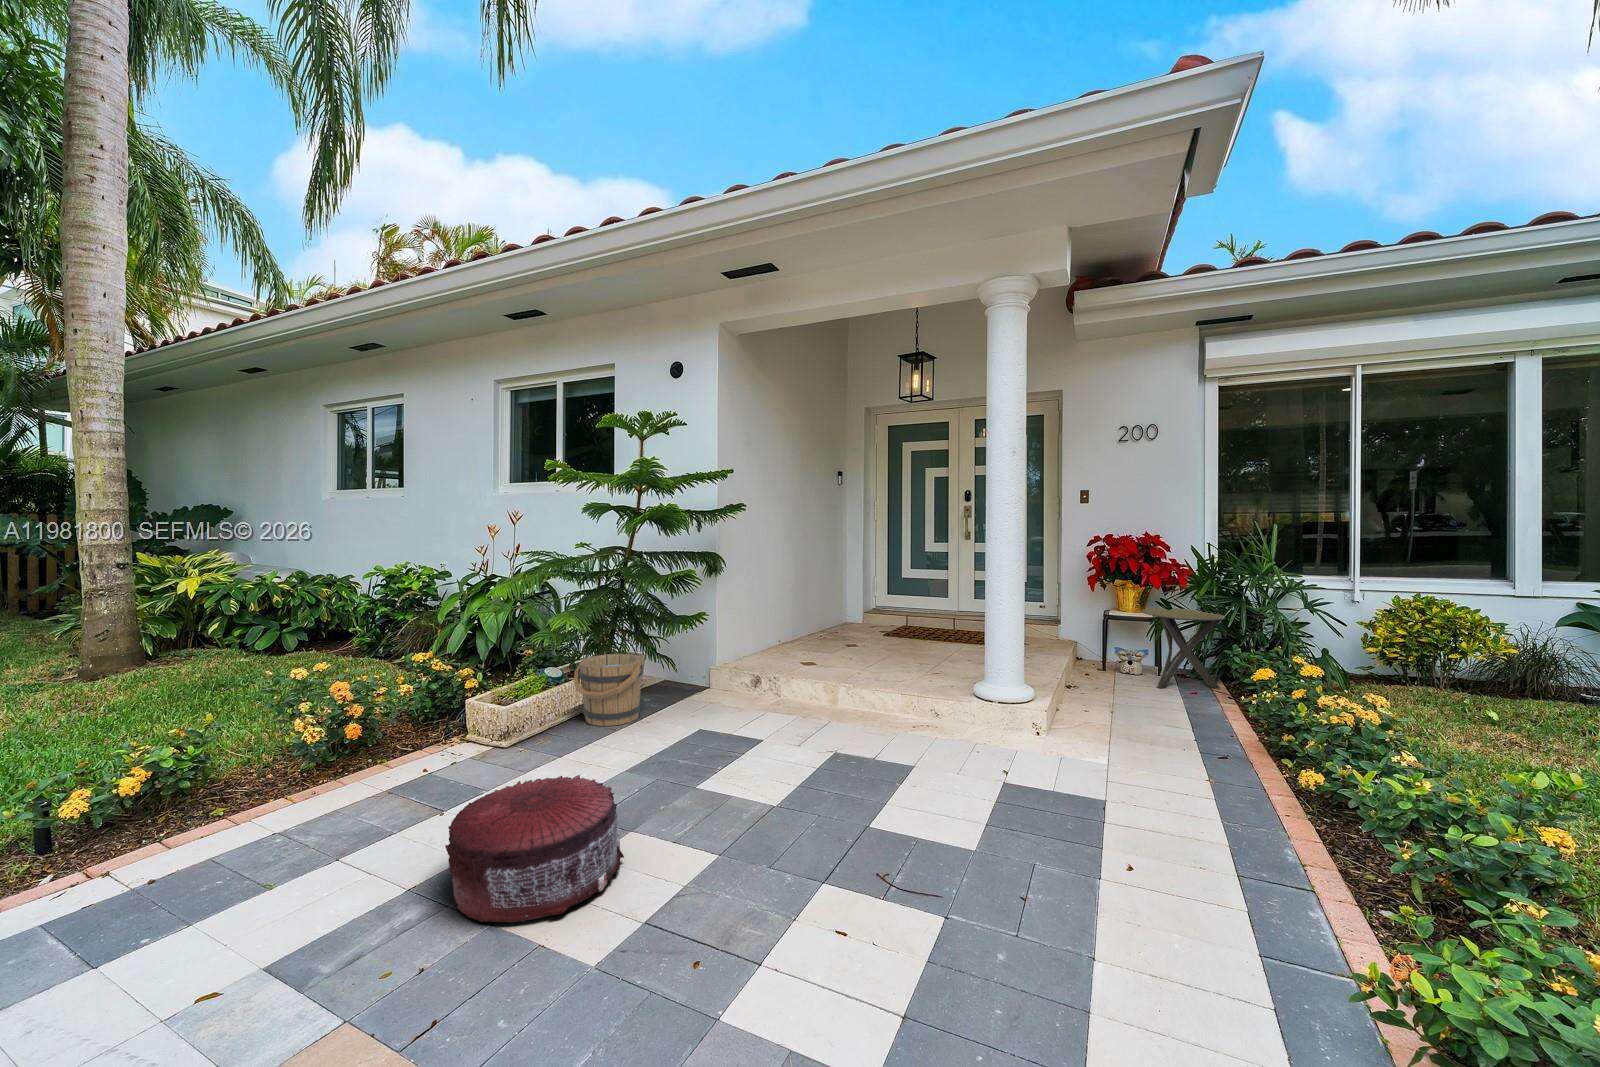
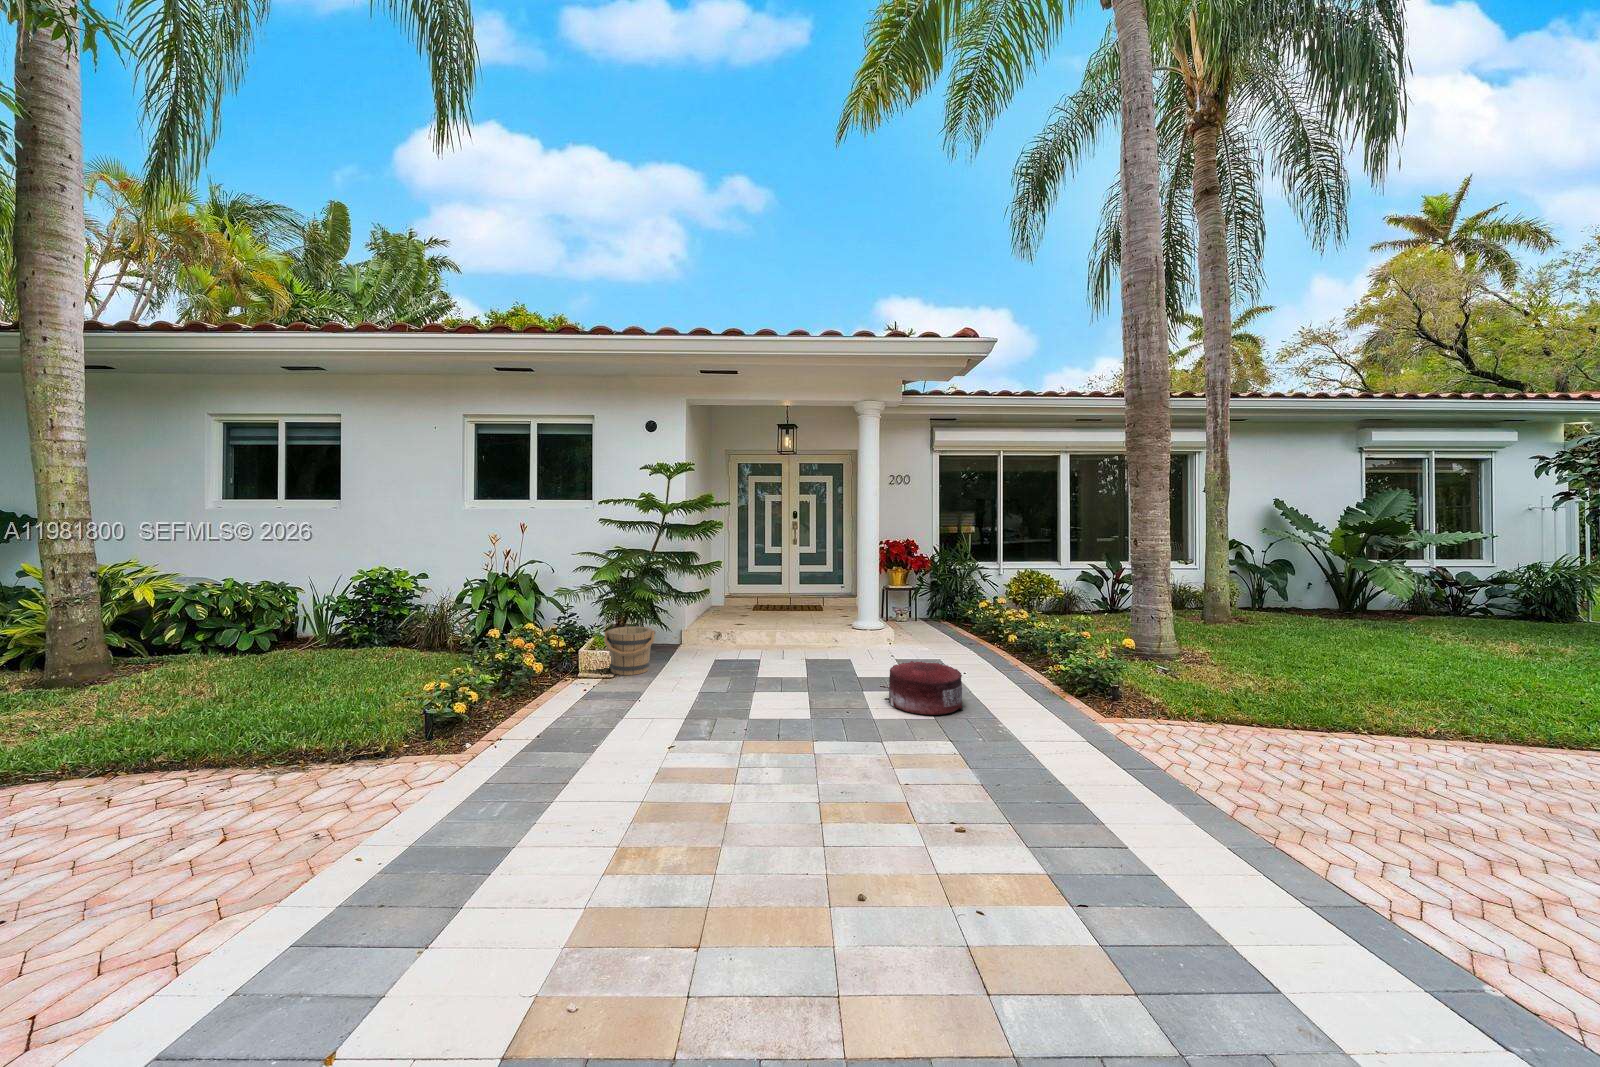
side table: present [1142,608,1225,688] -> none [908,582,950,627]
pouf: present [445,775,624,922] -> present [889,661,963,715]

